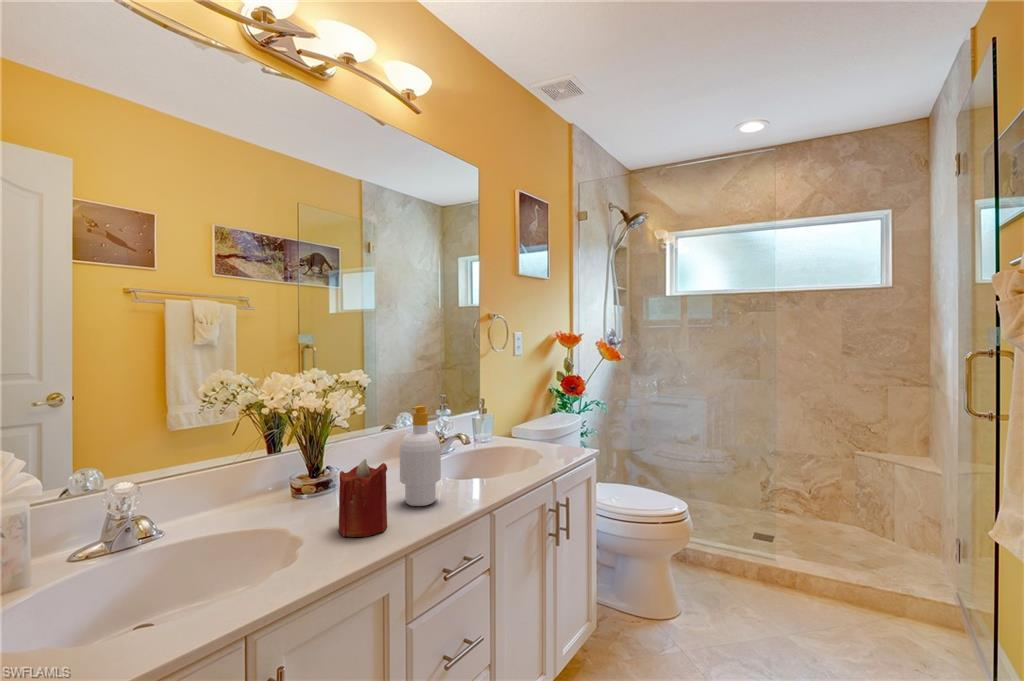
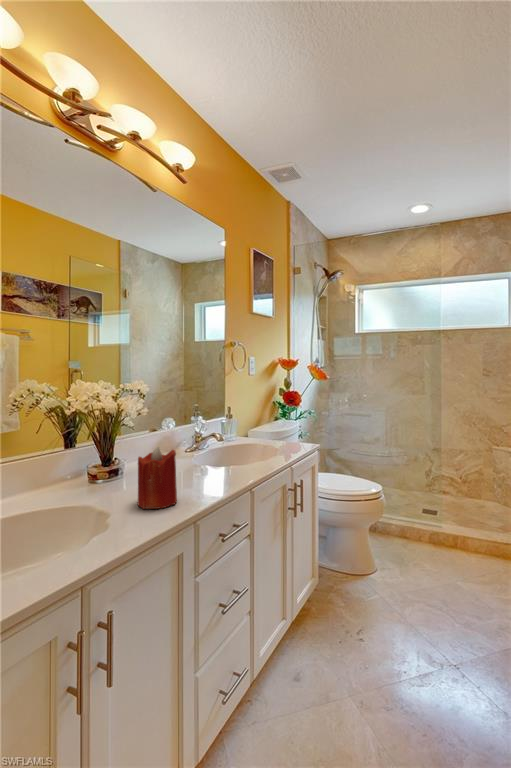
soap bottle: present [400,406,441,506] -> none [180,406,214,486]

